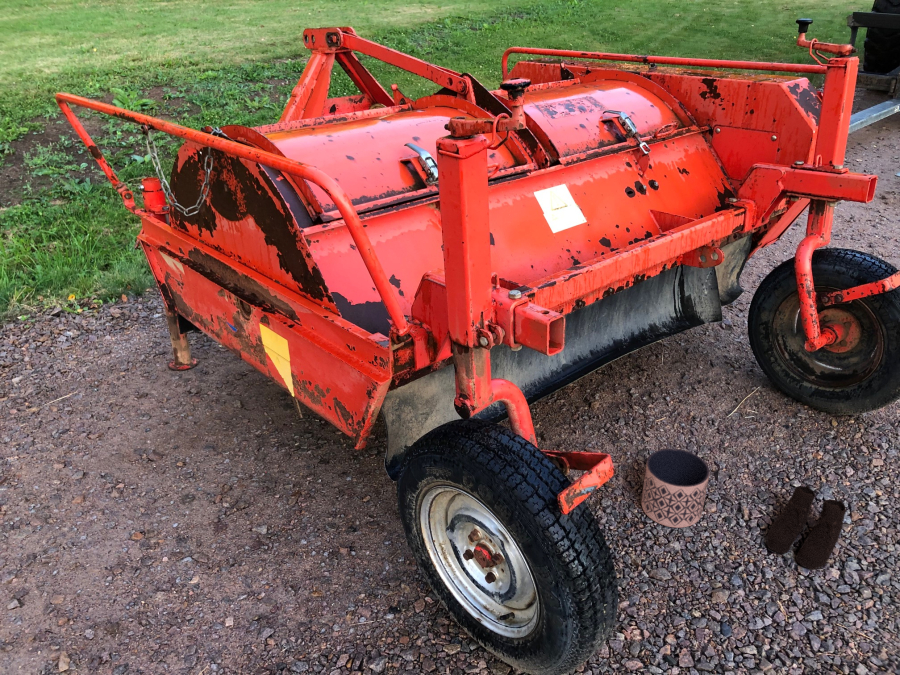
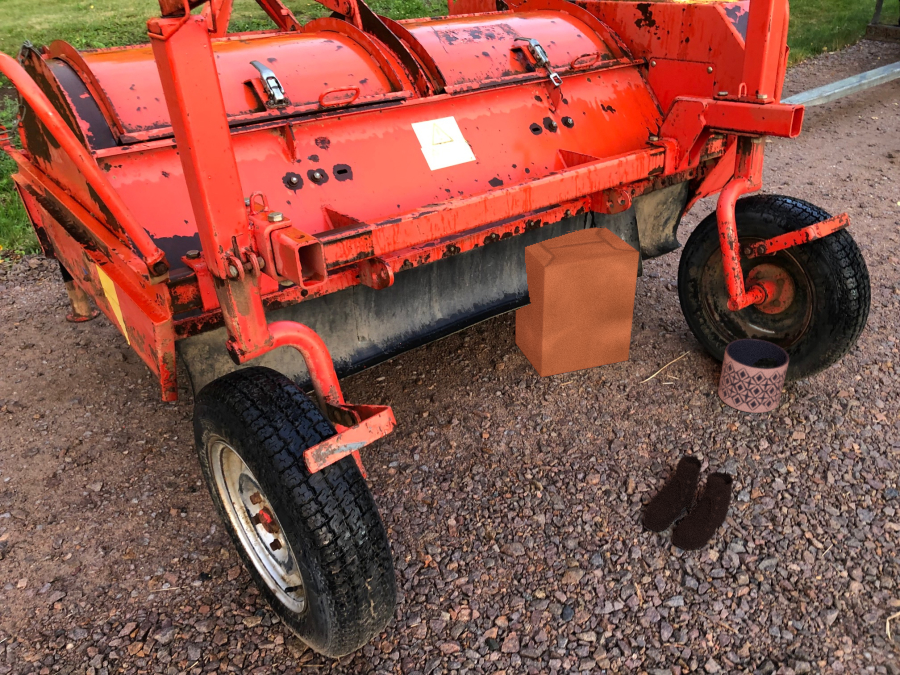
cardboard box: none [602,276,726,414] -> present [516,228,639,377]
planter: present [641,449,709,528] -> present [718,339,789,413]

